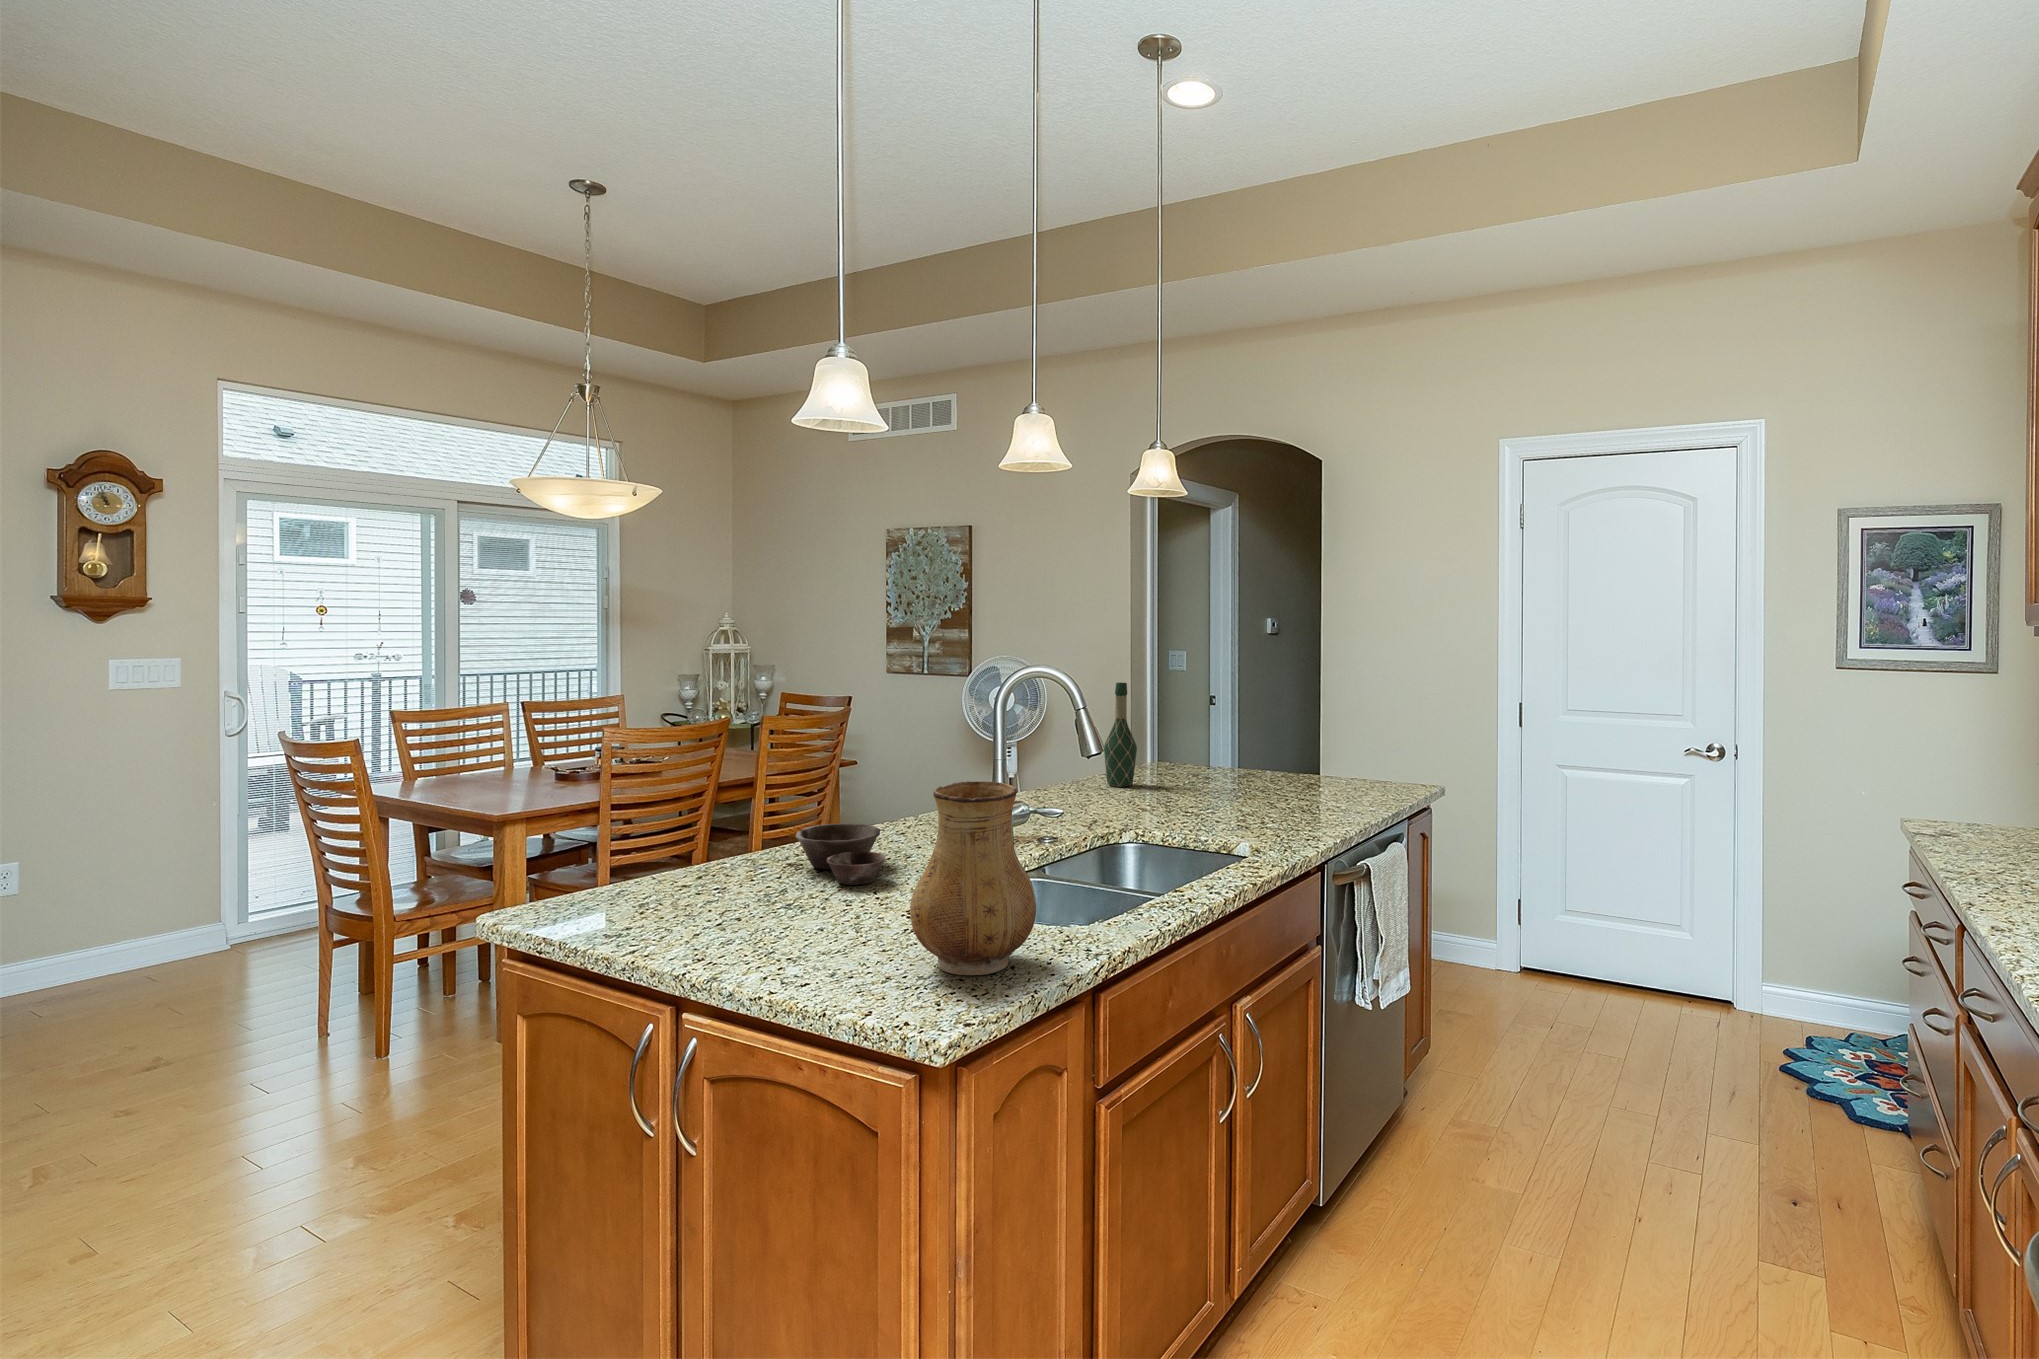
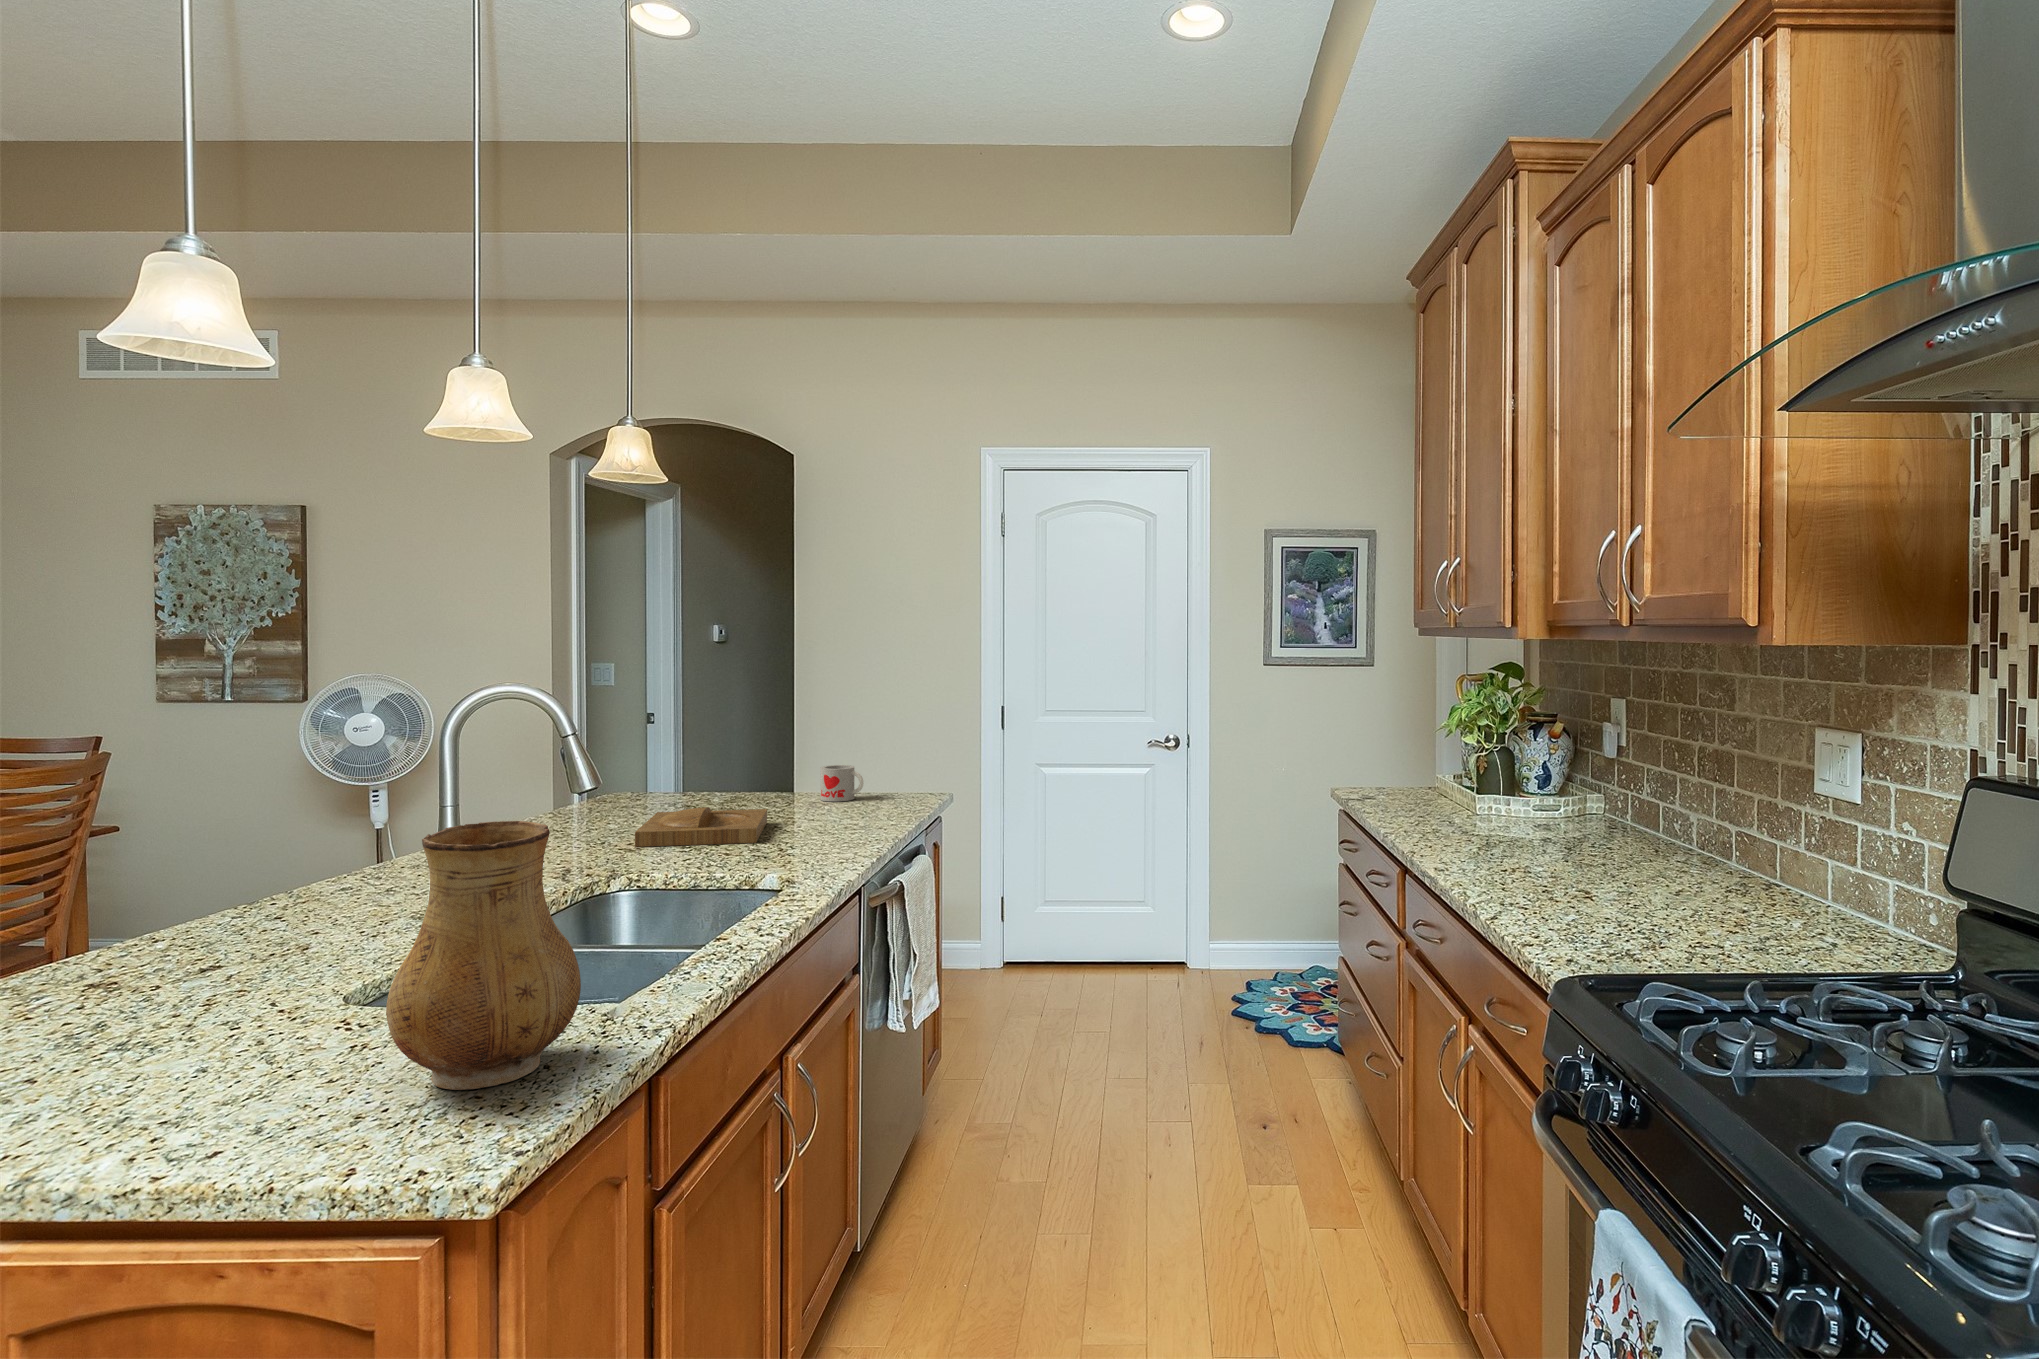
wine bottle: present [1104,683,1137,787] -> none [557,696,602,825]
mug: none [1320,755,1359,788] -> present [820,765,864,801]
tray: none [1150,782,1264,817] -> present [635,807,767,847]
bowl: present [796,823,886,885] -> none [107,912,284,1002]

